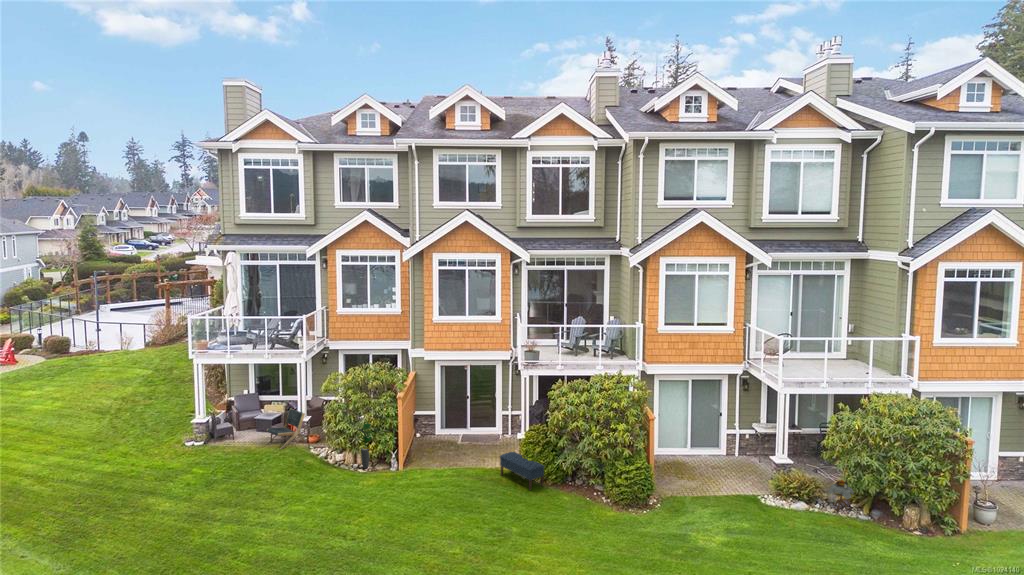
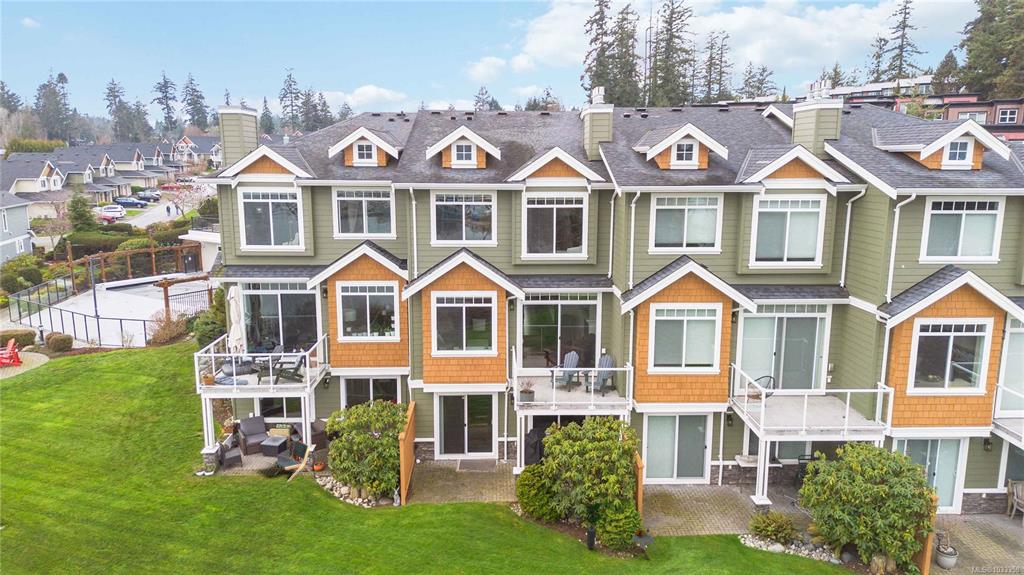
potted plant: present [357,423,372,468] -> present [582,503,602,549]
bench: present [500,452,544,490] -> none [497,491,539,534]
side table: present [829,480,853,511] -> present [632,529,654,560]

